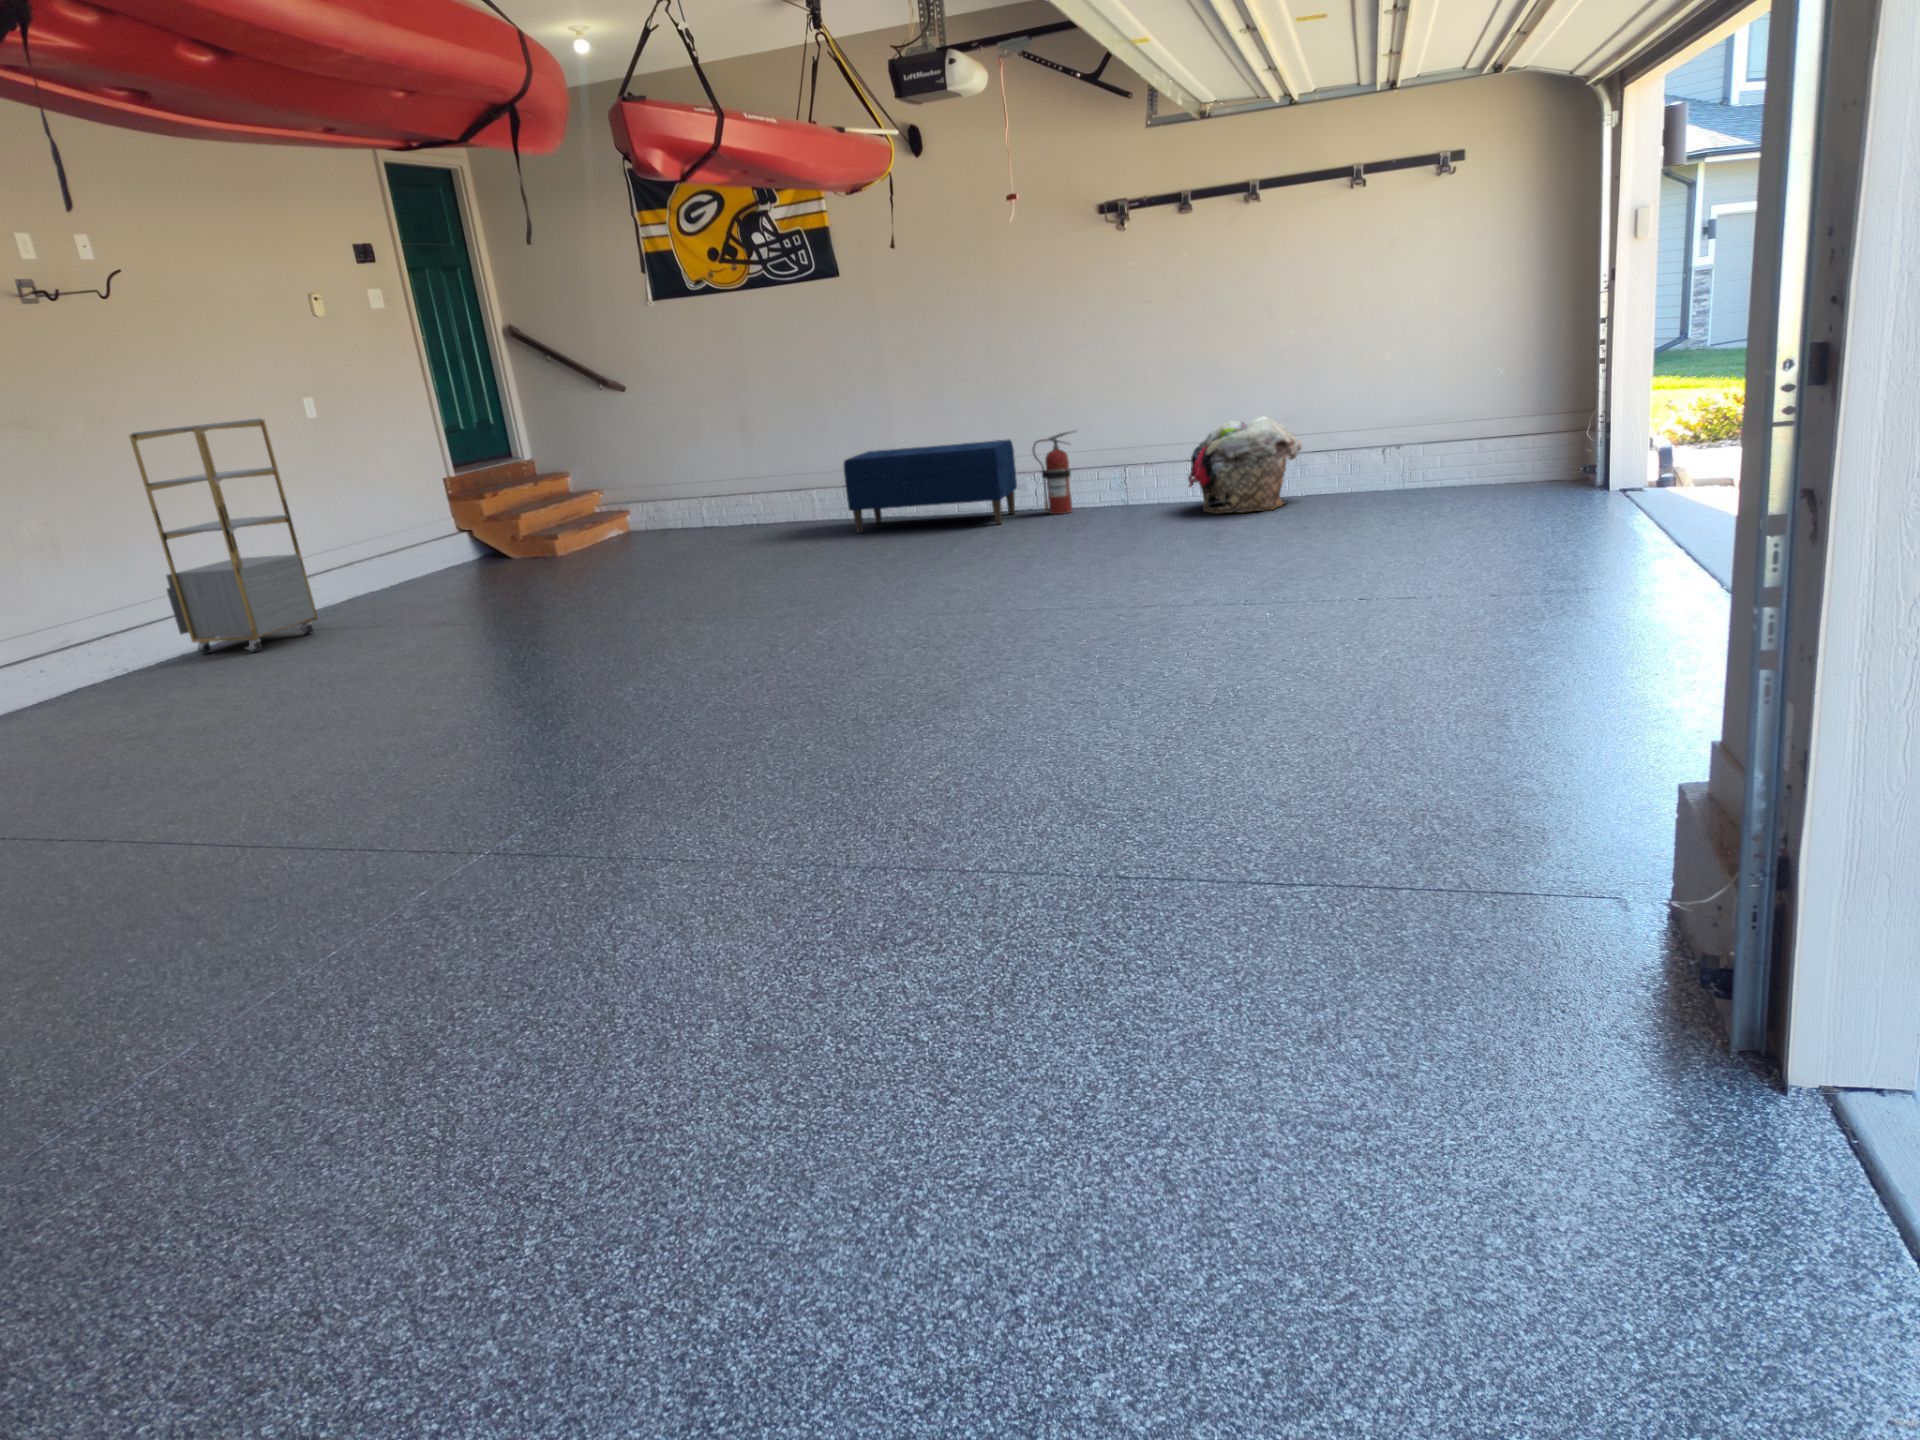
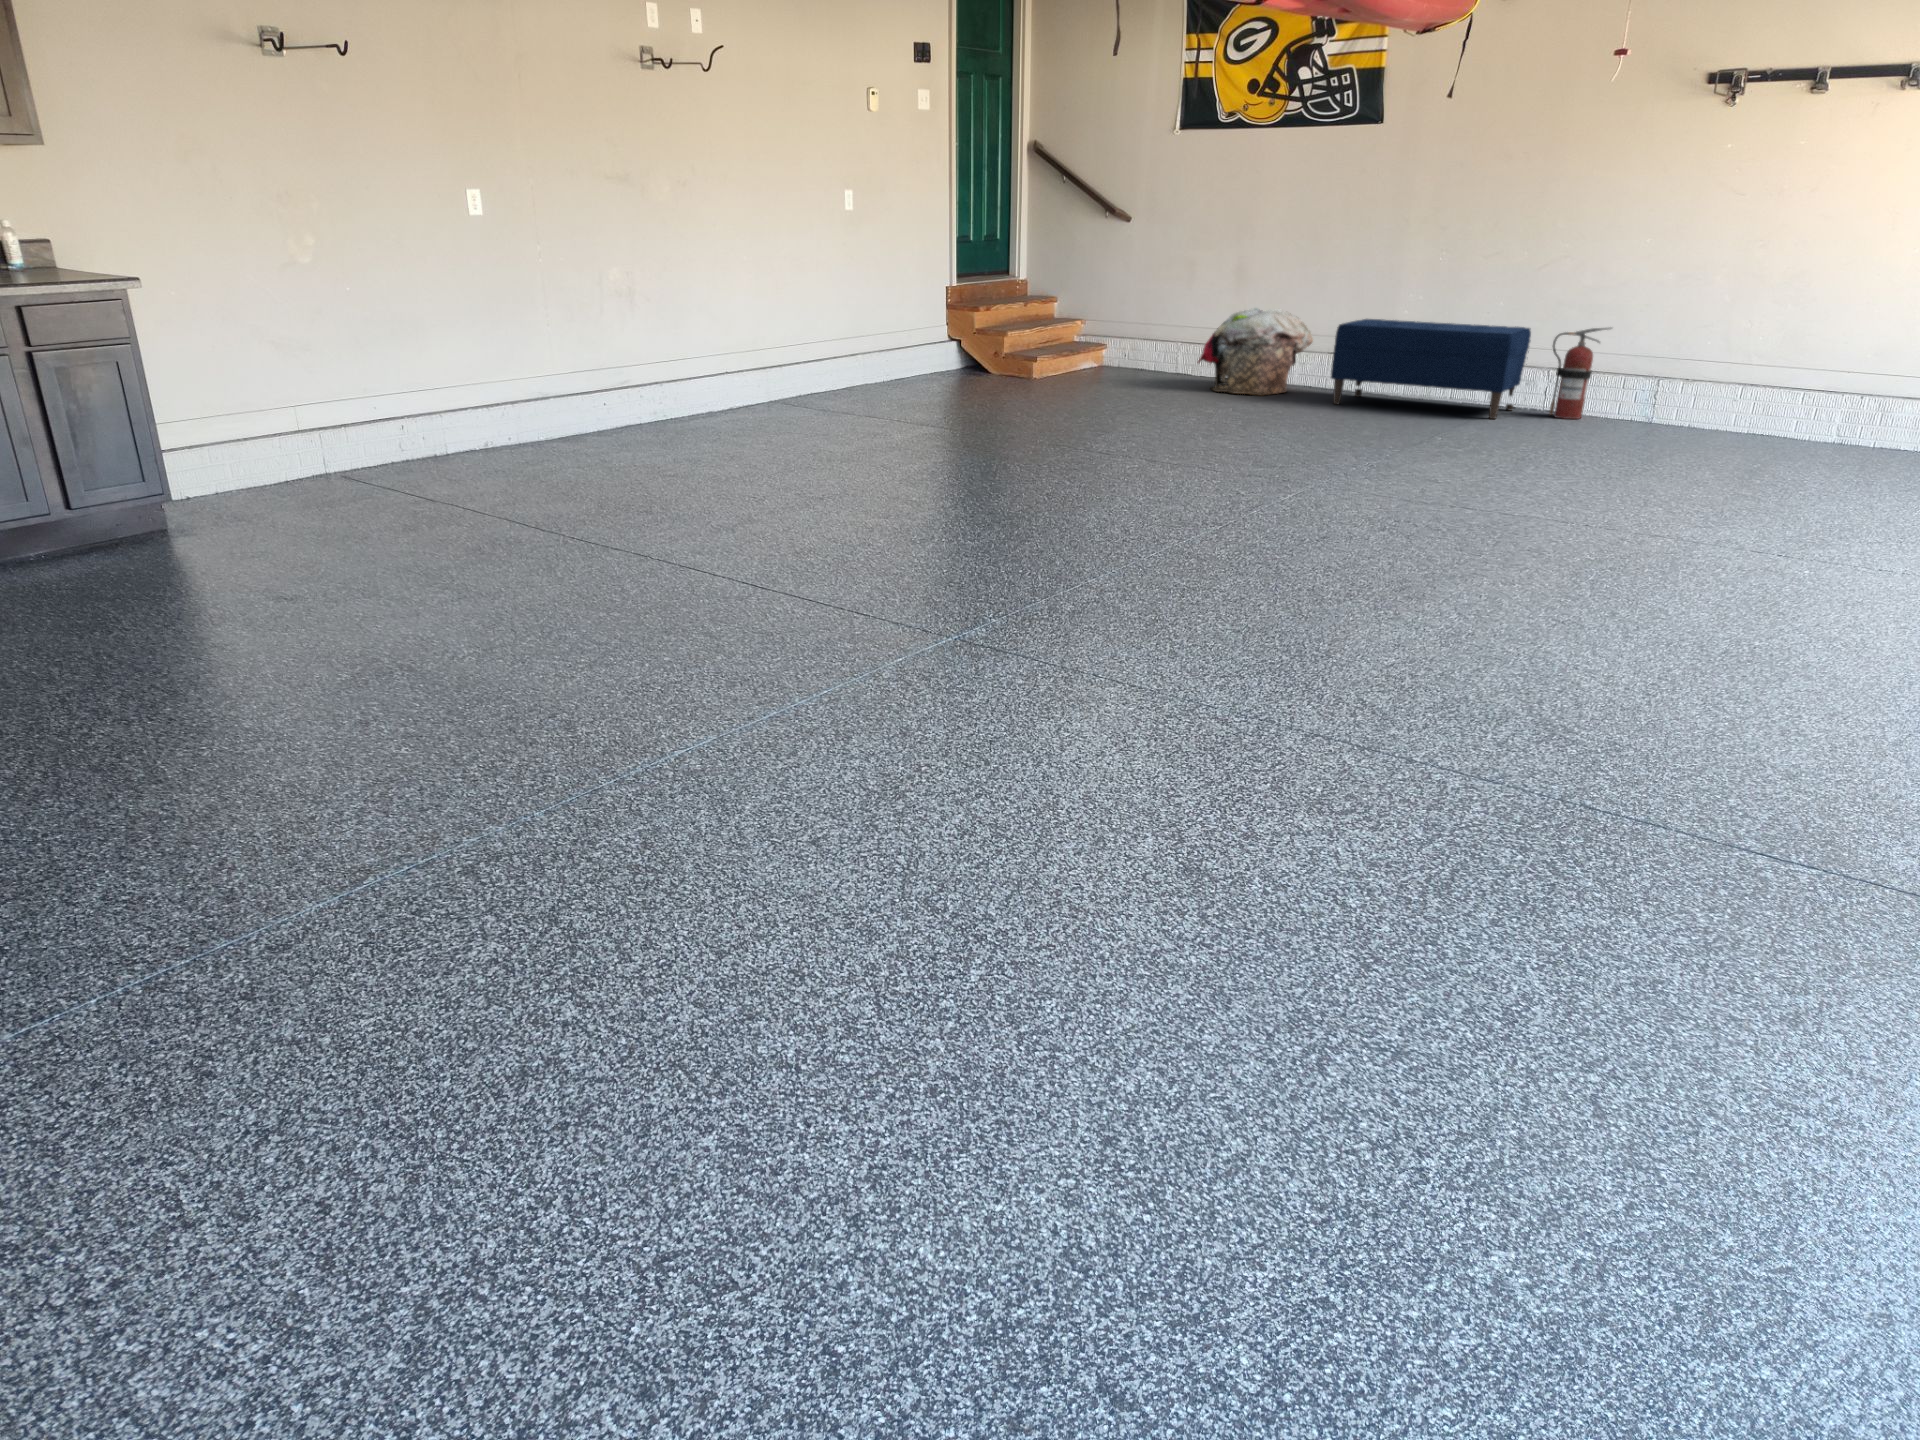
laundry basket: present [1188,416,1302,514] -> present [1197,308,1313,396]
shelving unit: present [130,419,318,654] -> none [703,207,821,423]

